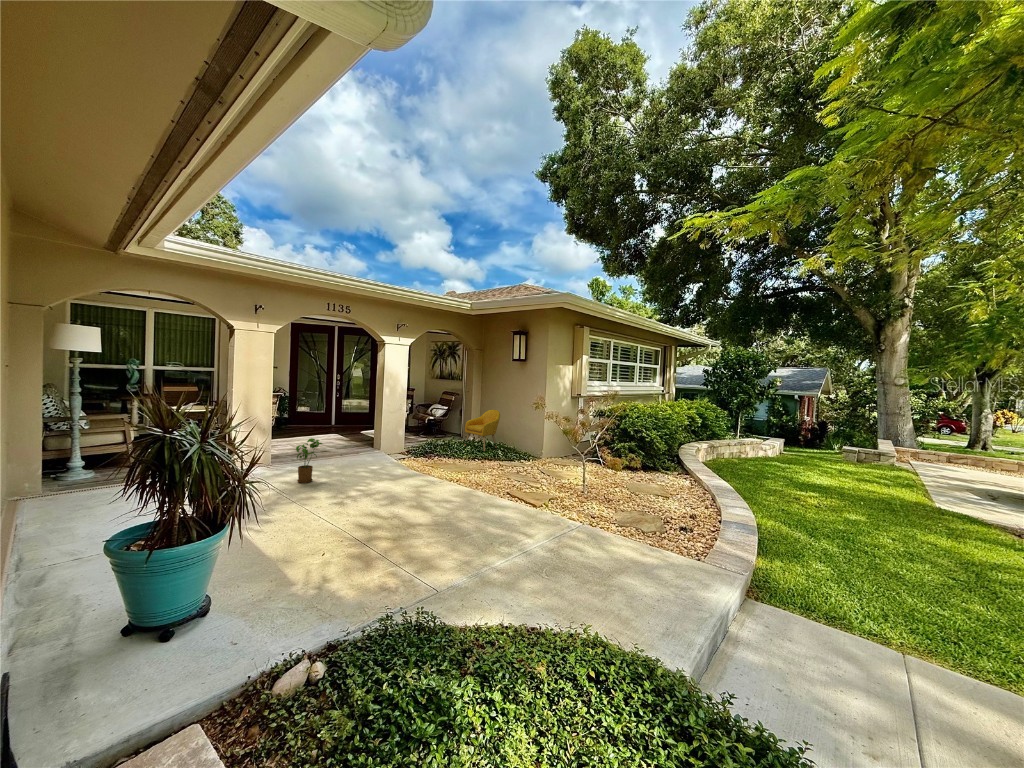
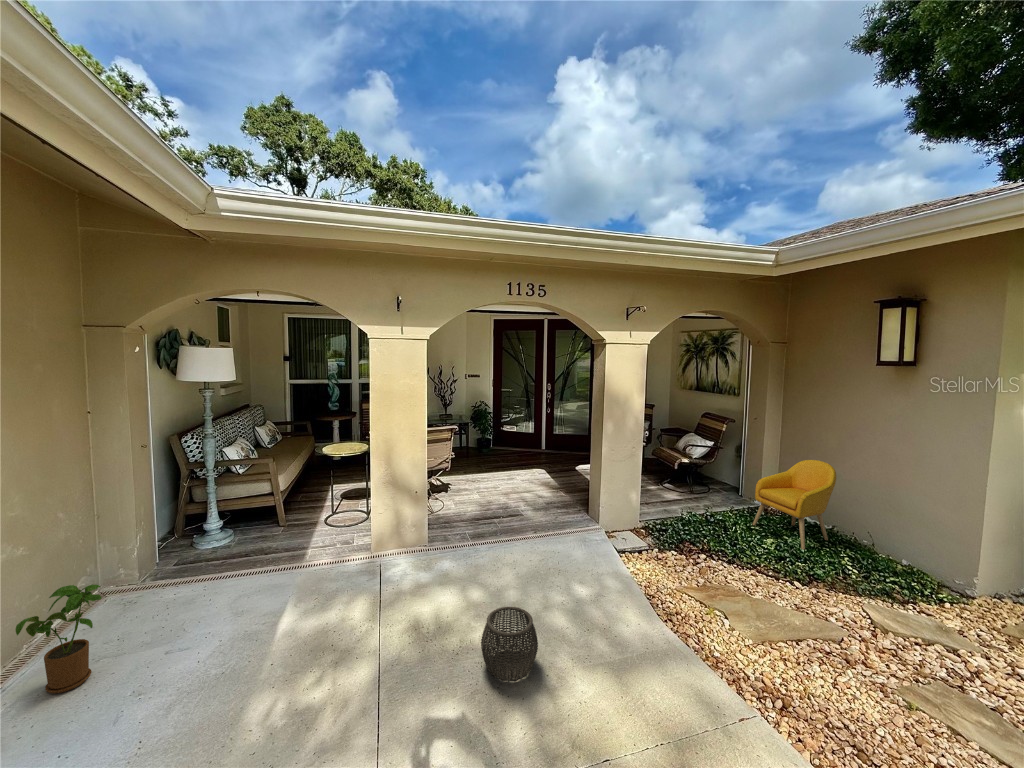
house plant: present [296,438,322,483] -> present [16,584,102,694]
woven basket: none [329,464,358,491] -> present [481,607,538,681]

